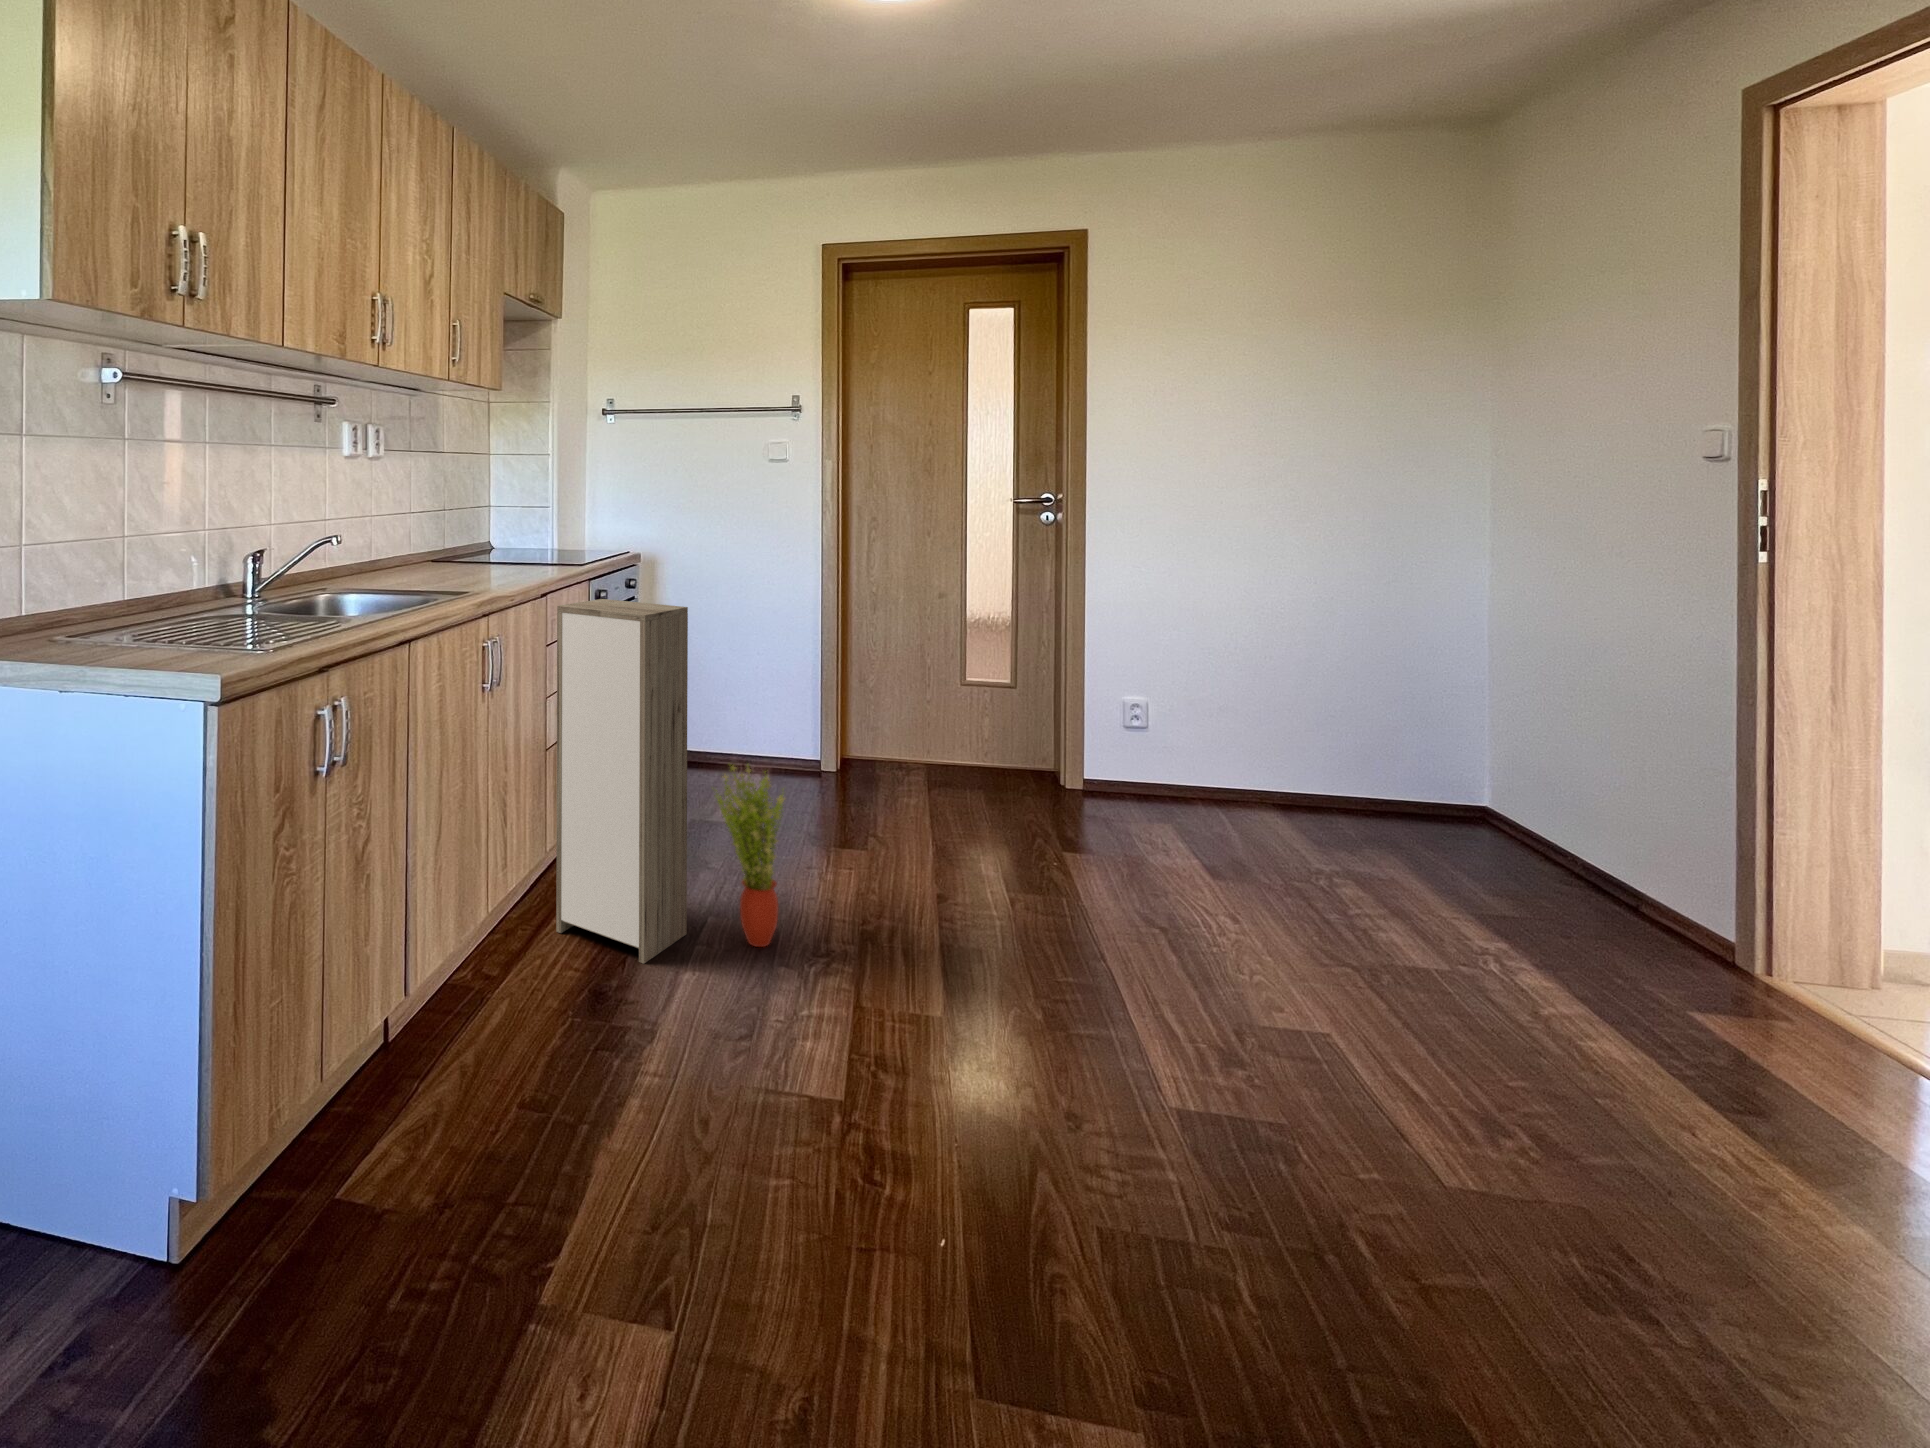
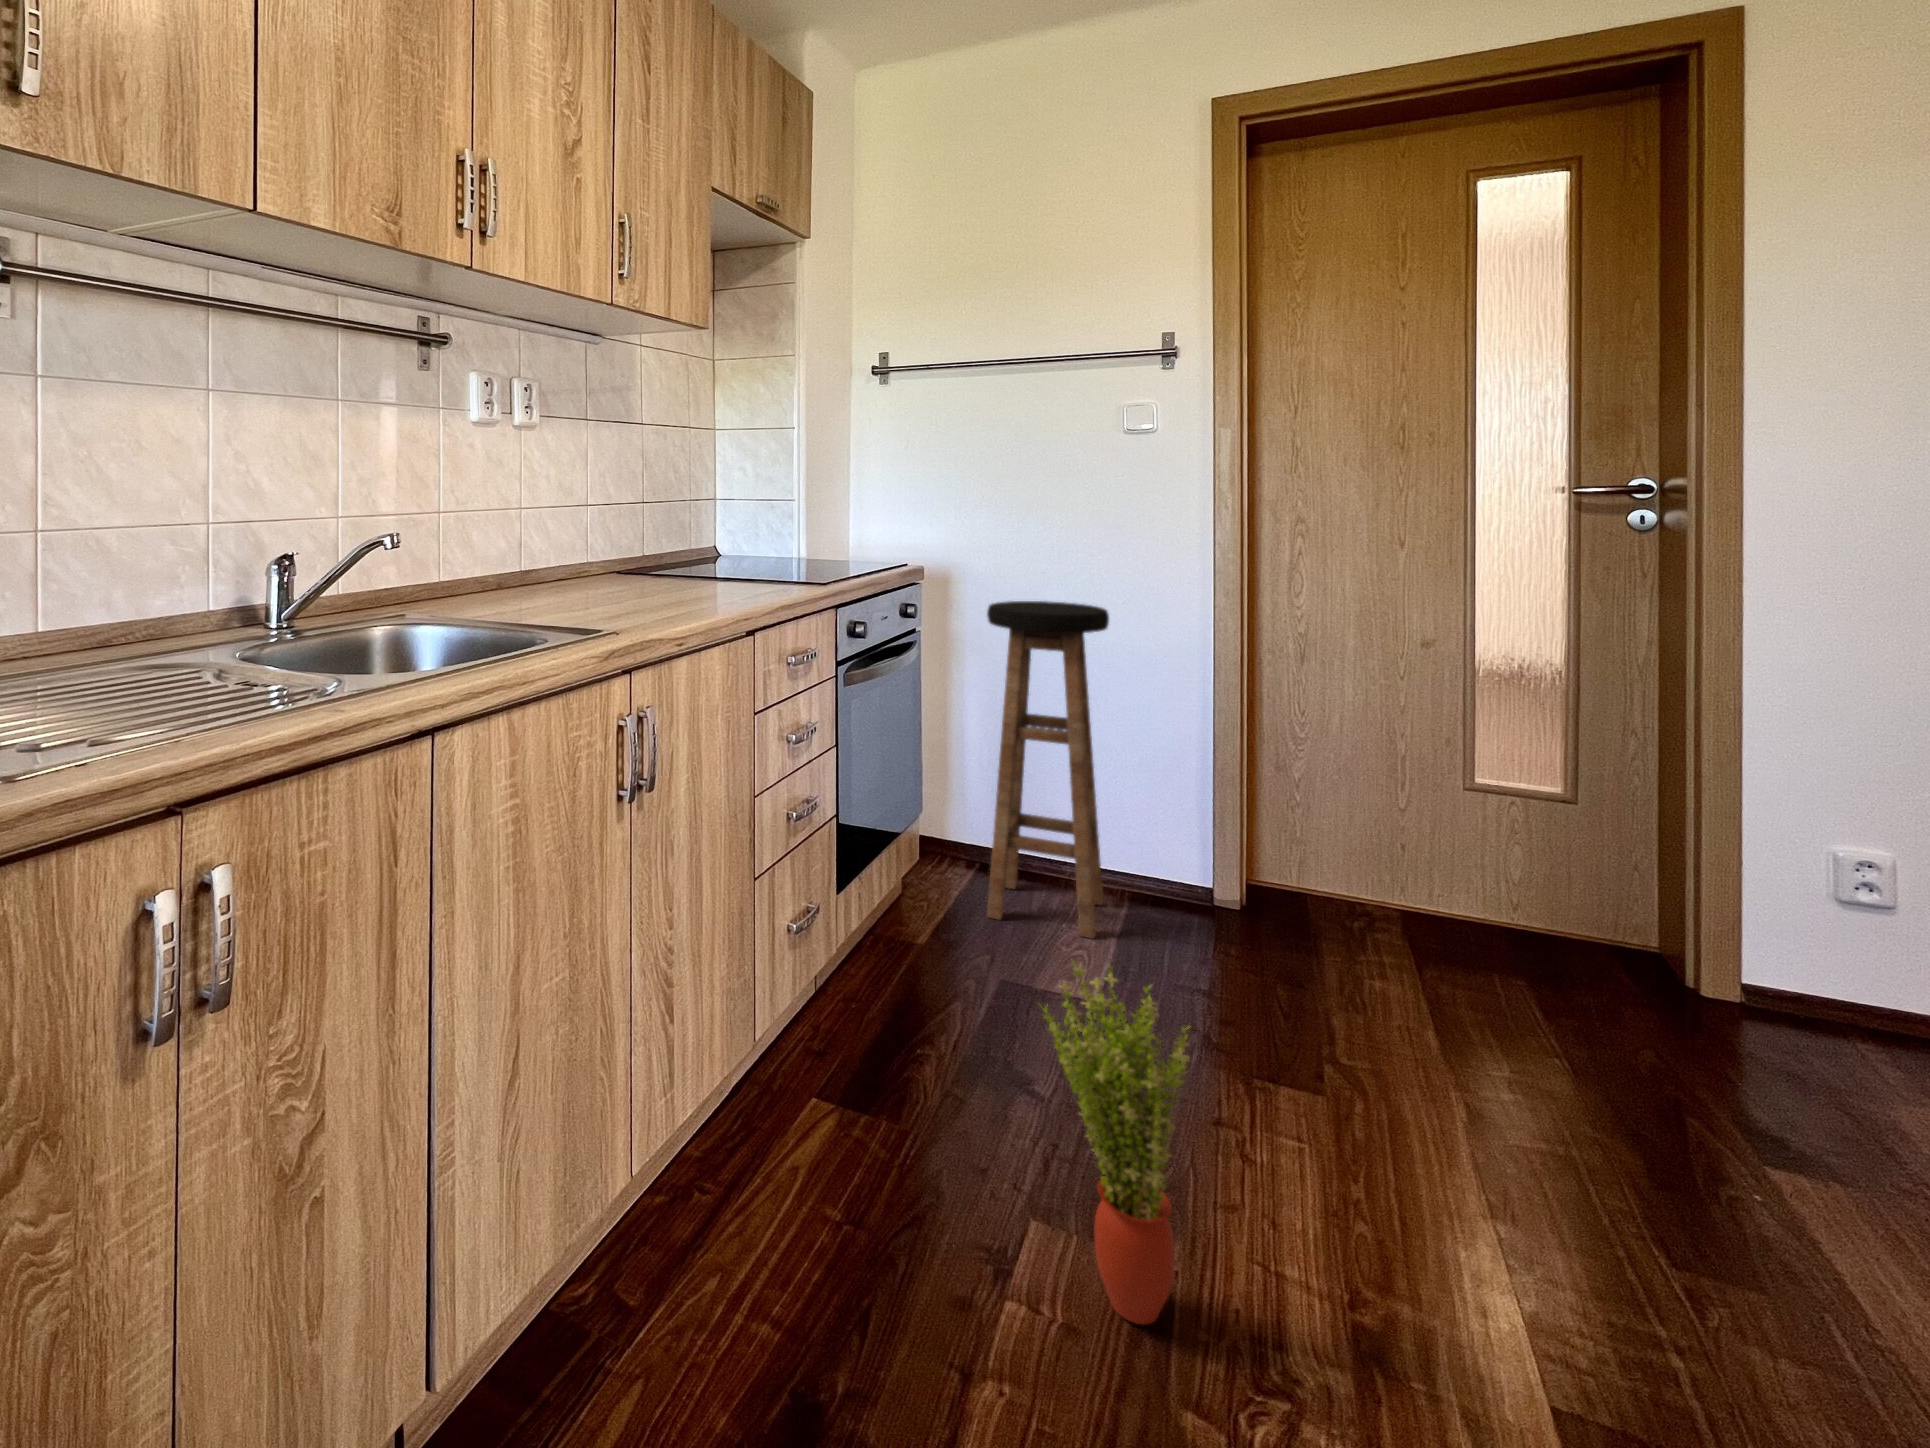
bar stool: none [685,576,761,793] -> present [987,601,1109,939]
storage cabinet: present [556,599,688,964] -> none [760,644,991,1322]

